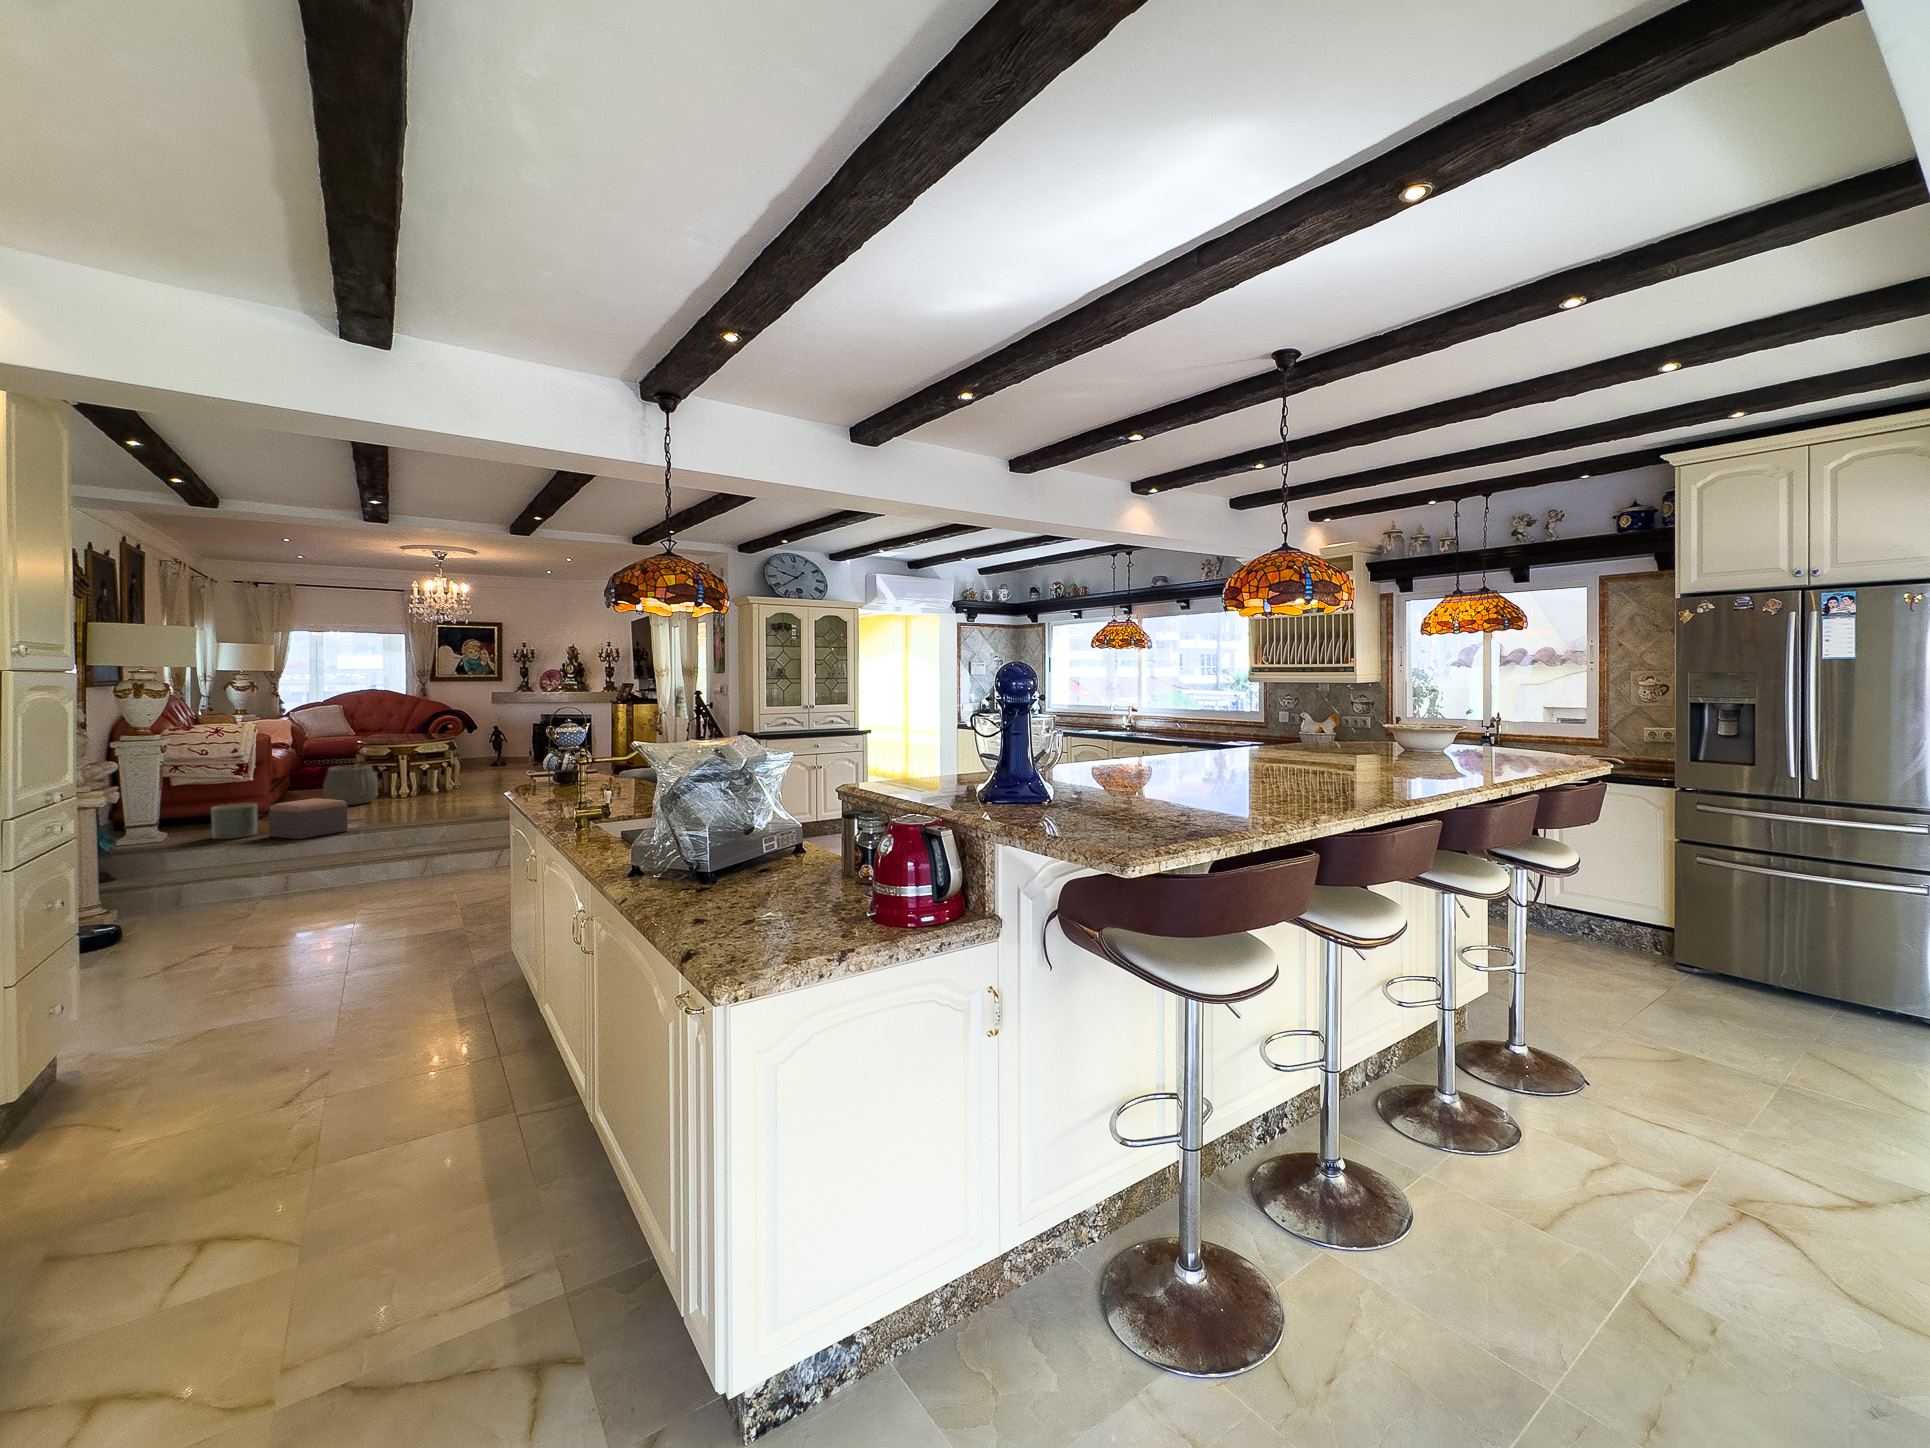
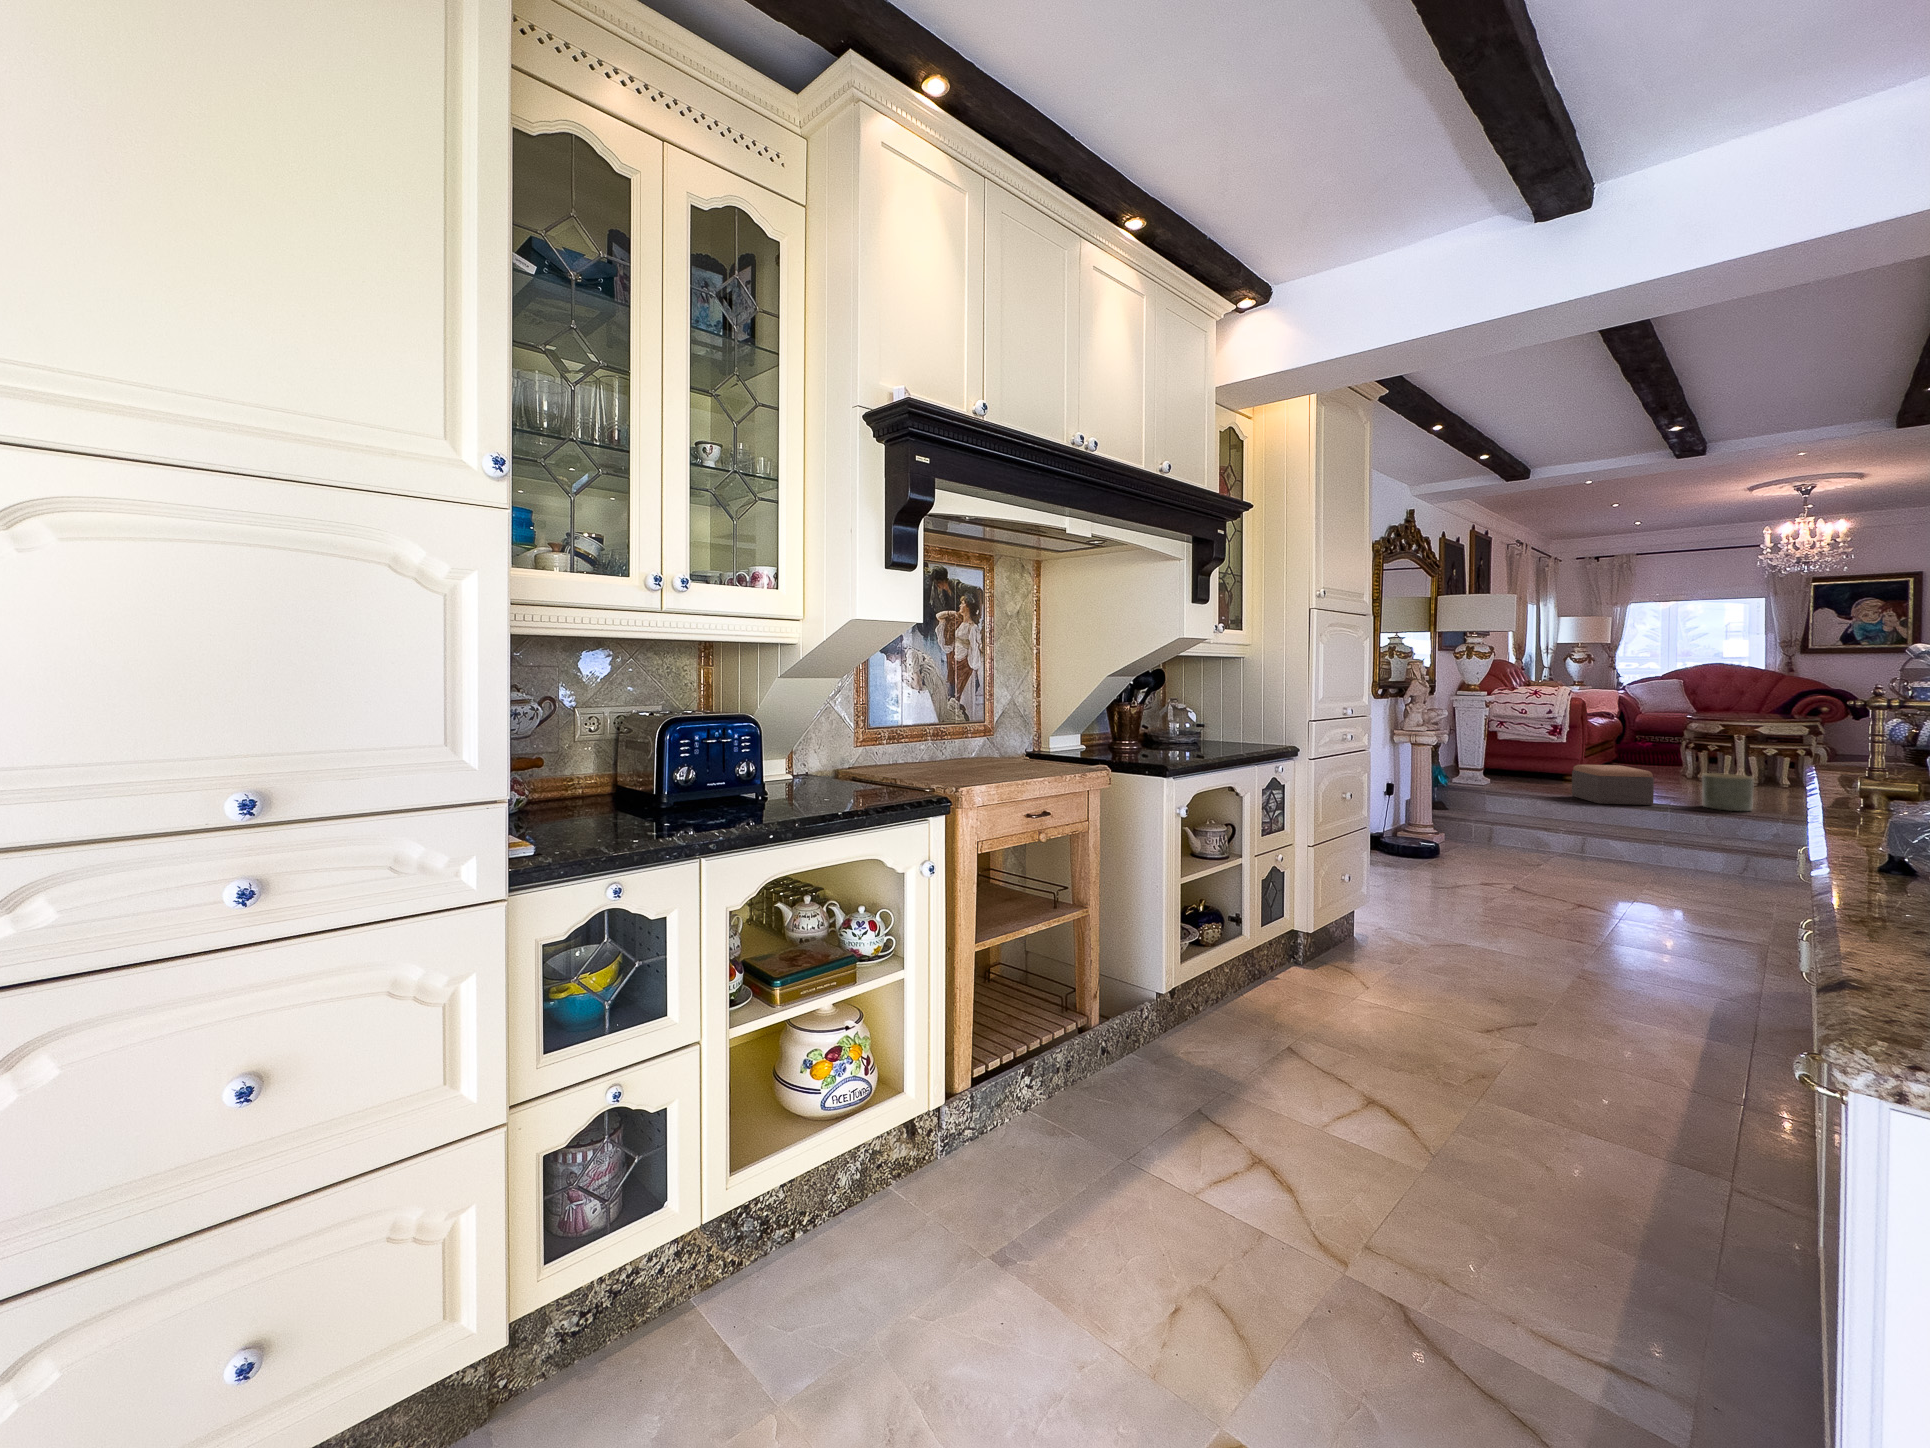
woven basket: present [324,765,377,805] -> none [1640,739,1705,783]
planter: present [211,803,257,839] -> present [1702,773,1754,811]

